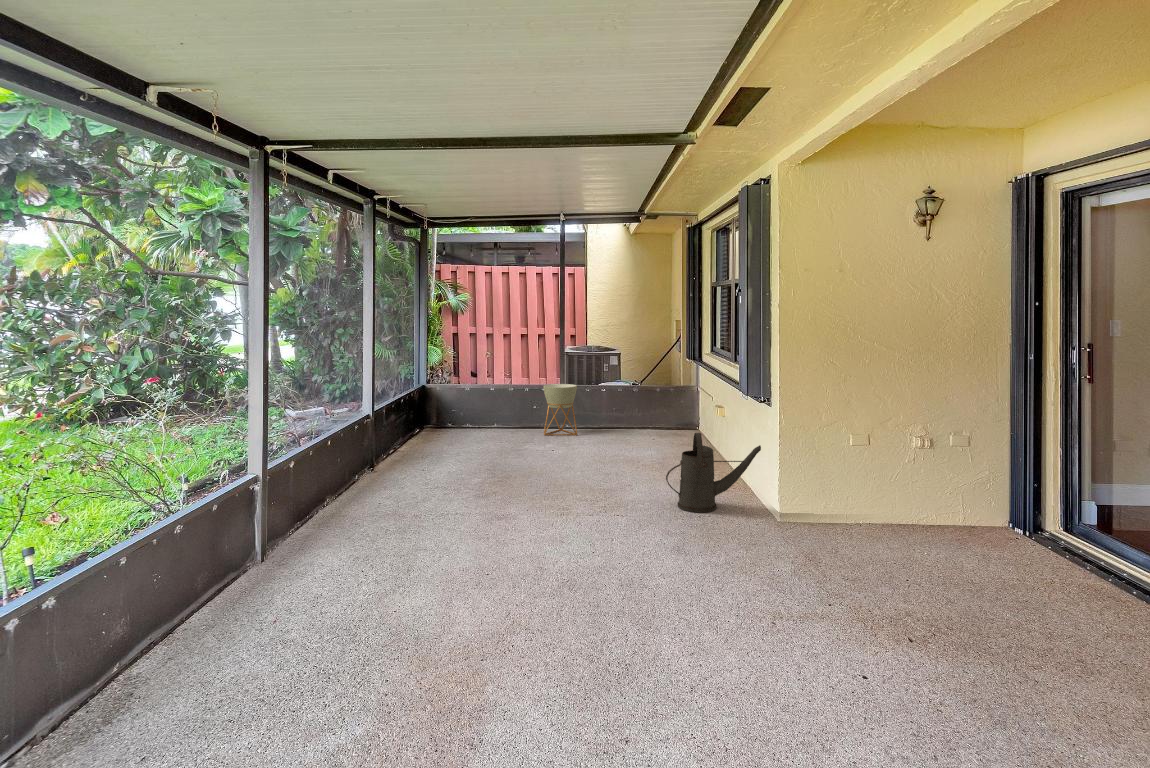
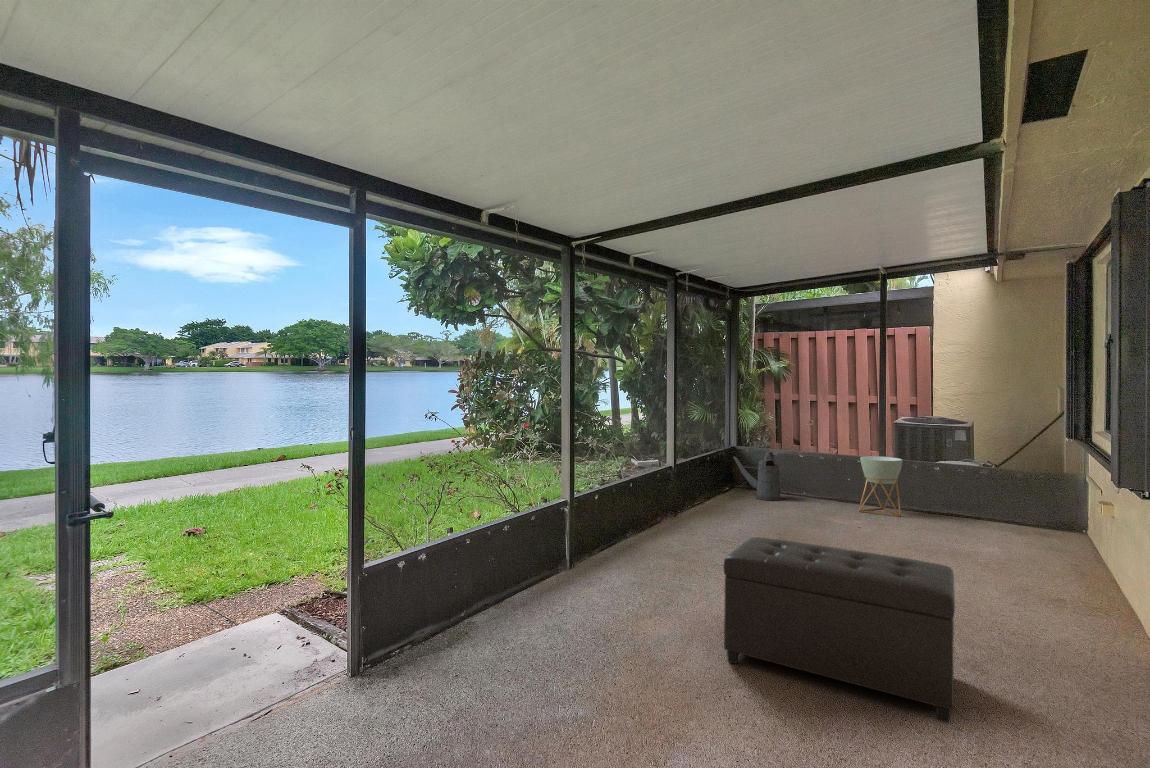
watering can: present [666,433,761,512] -> present [733,452,788,501]
ottoman: none [508,467,690,588] -> present [723,537,955,722]

